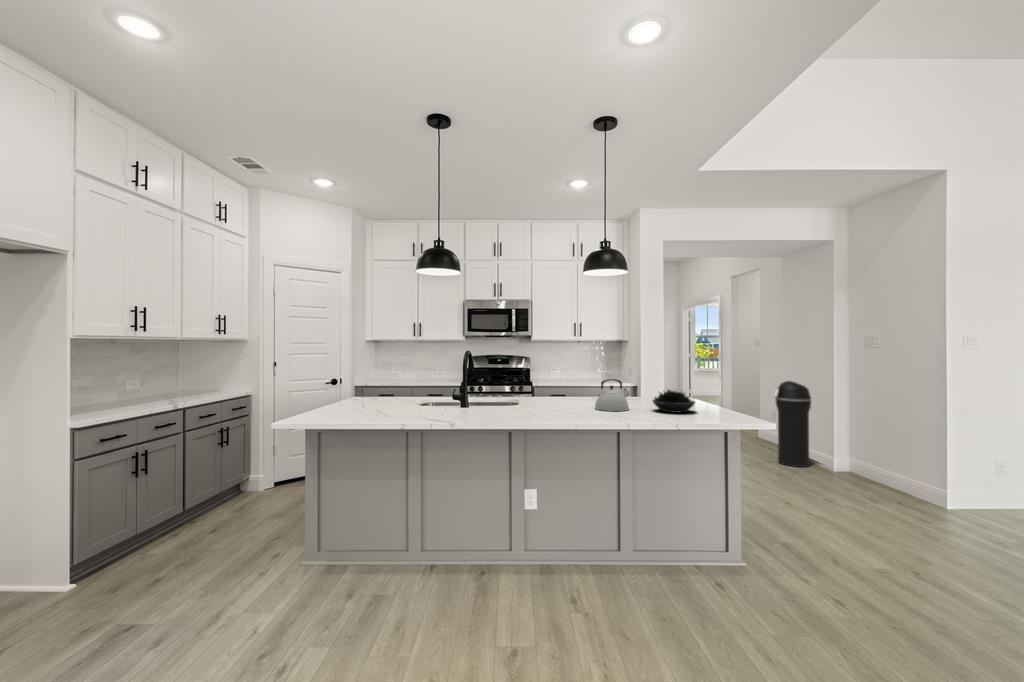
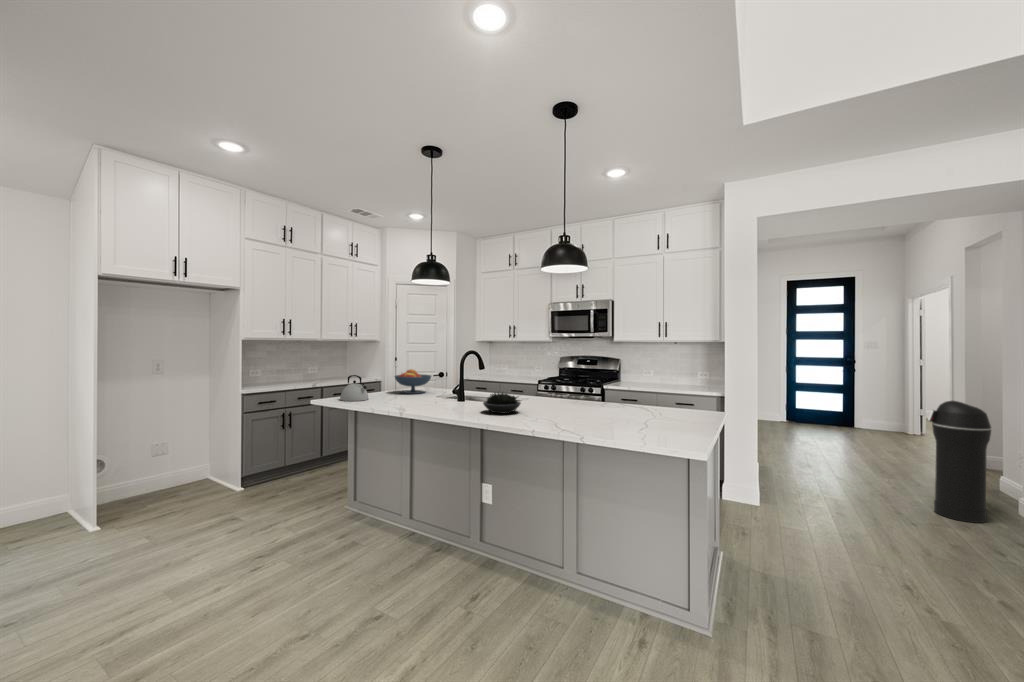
fruit bowl: none [352,374,401,405] -> present [395,369,431,394]
kettle: present [595,379,629,411] -> present [340,375,368,401]
succulent plant: present [653,390,695,413] -> present [483,393,521,413]

